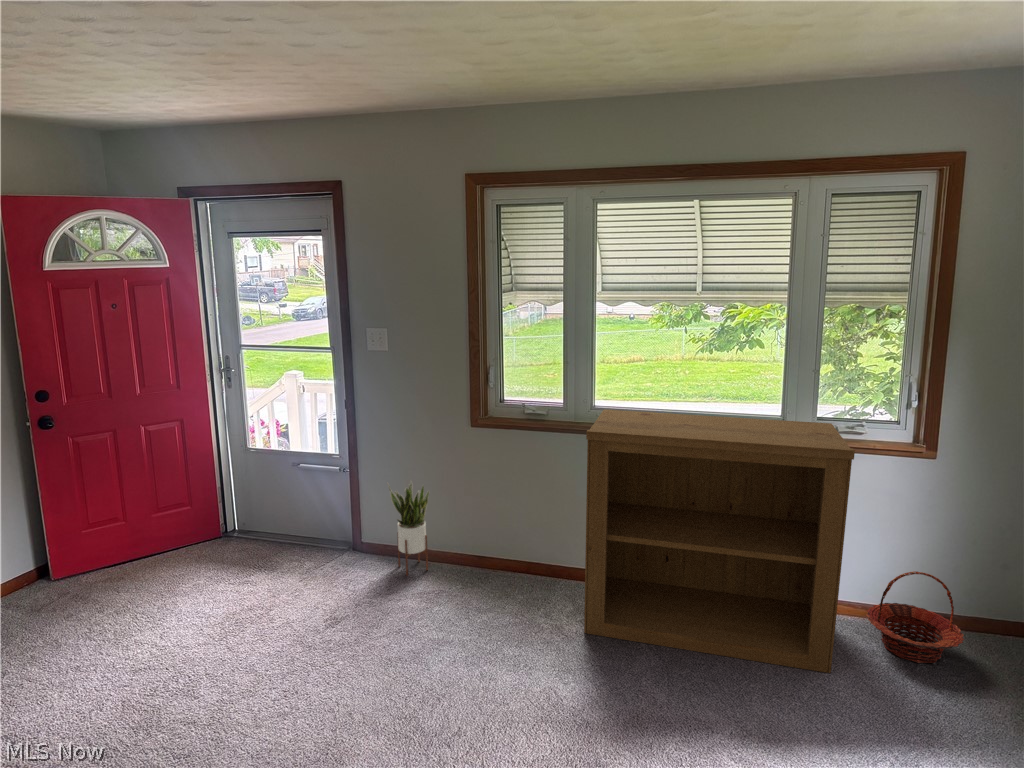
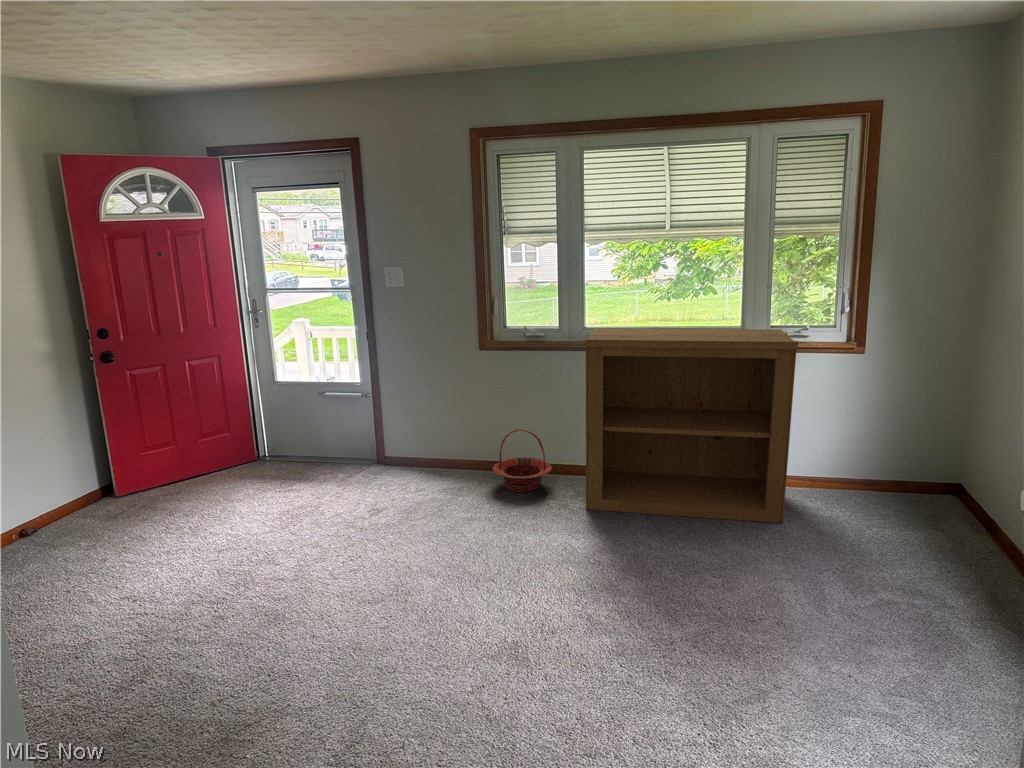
potted plant: present [387,481,430,575] -> none [410,398,447,480]
basket: present [866,571,964,663] -> present [493,429,551,492]

